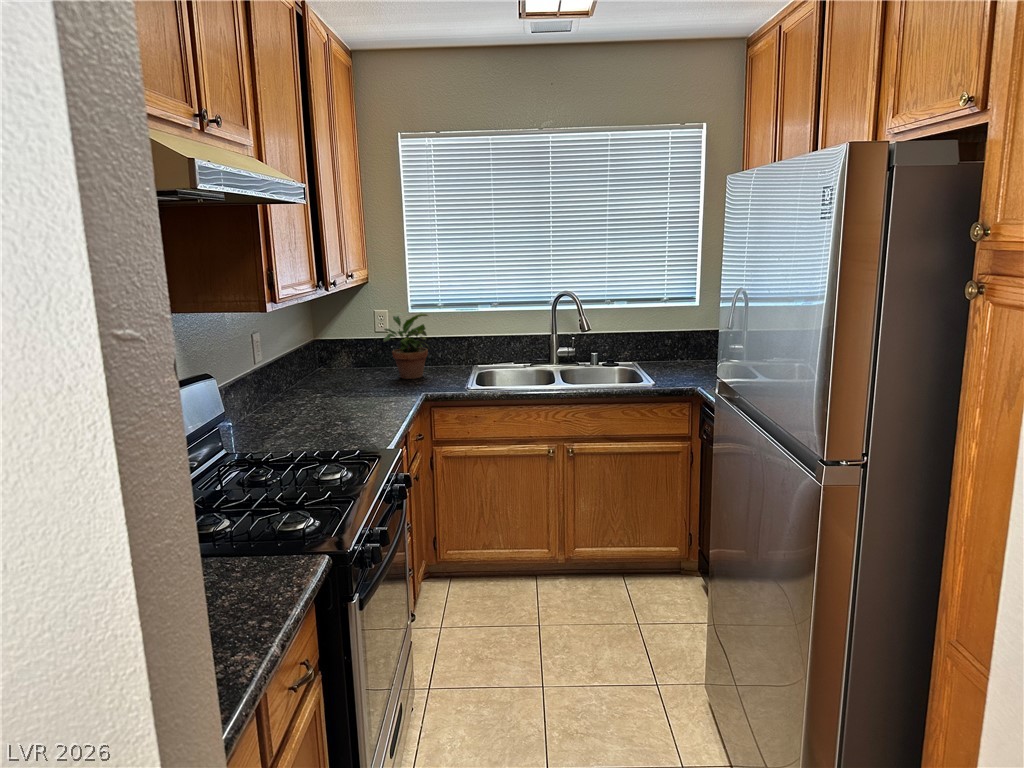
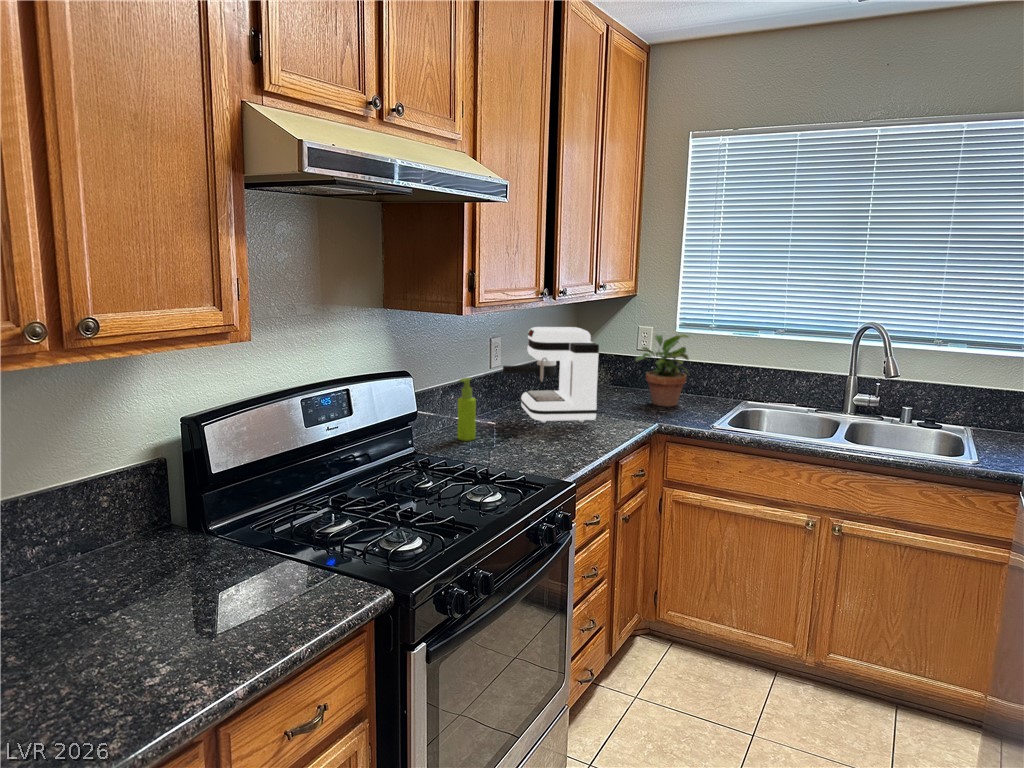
coffee maker: none [272,316,369,408] -> present [503,327,599,423]
soap dispenser: none [254,374,275,434] -> present [457,378,476,441]

